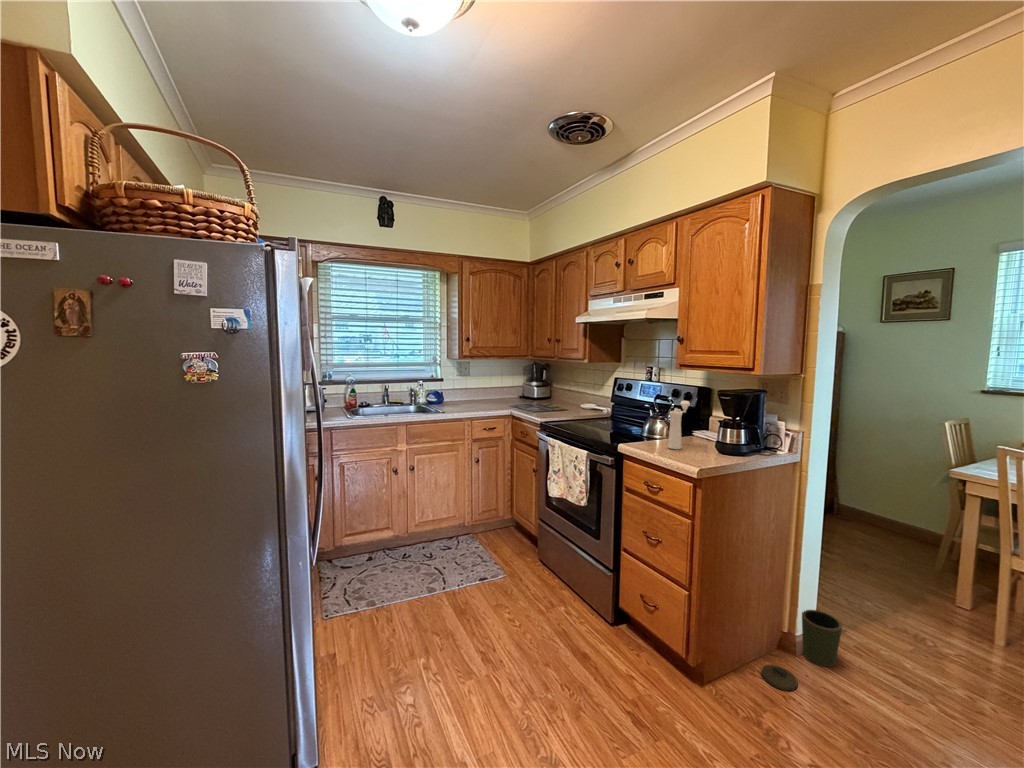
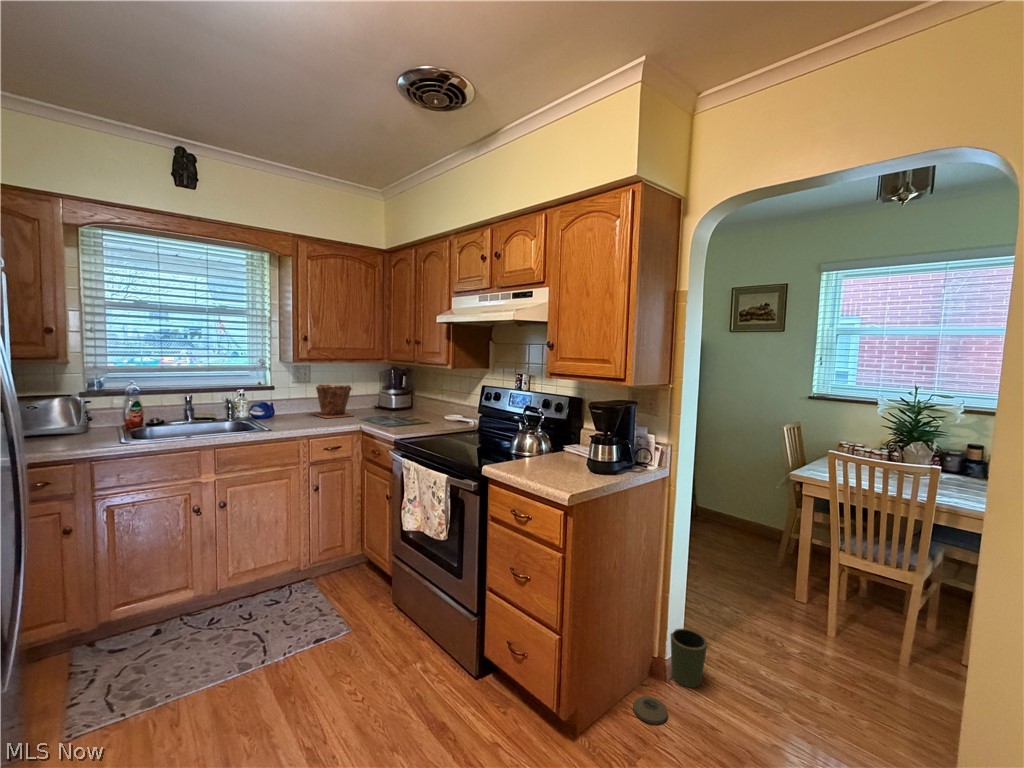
plant pot: none [472,376,505,404] -> present [314,384,353,418]
pepper mill: present [668,401,690,449] -> none [538,414,561,469]

